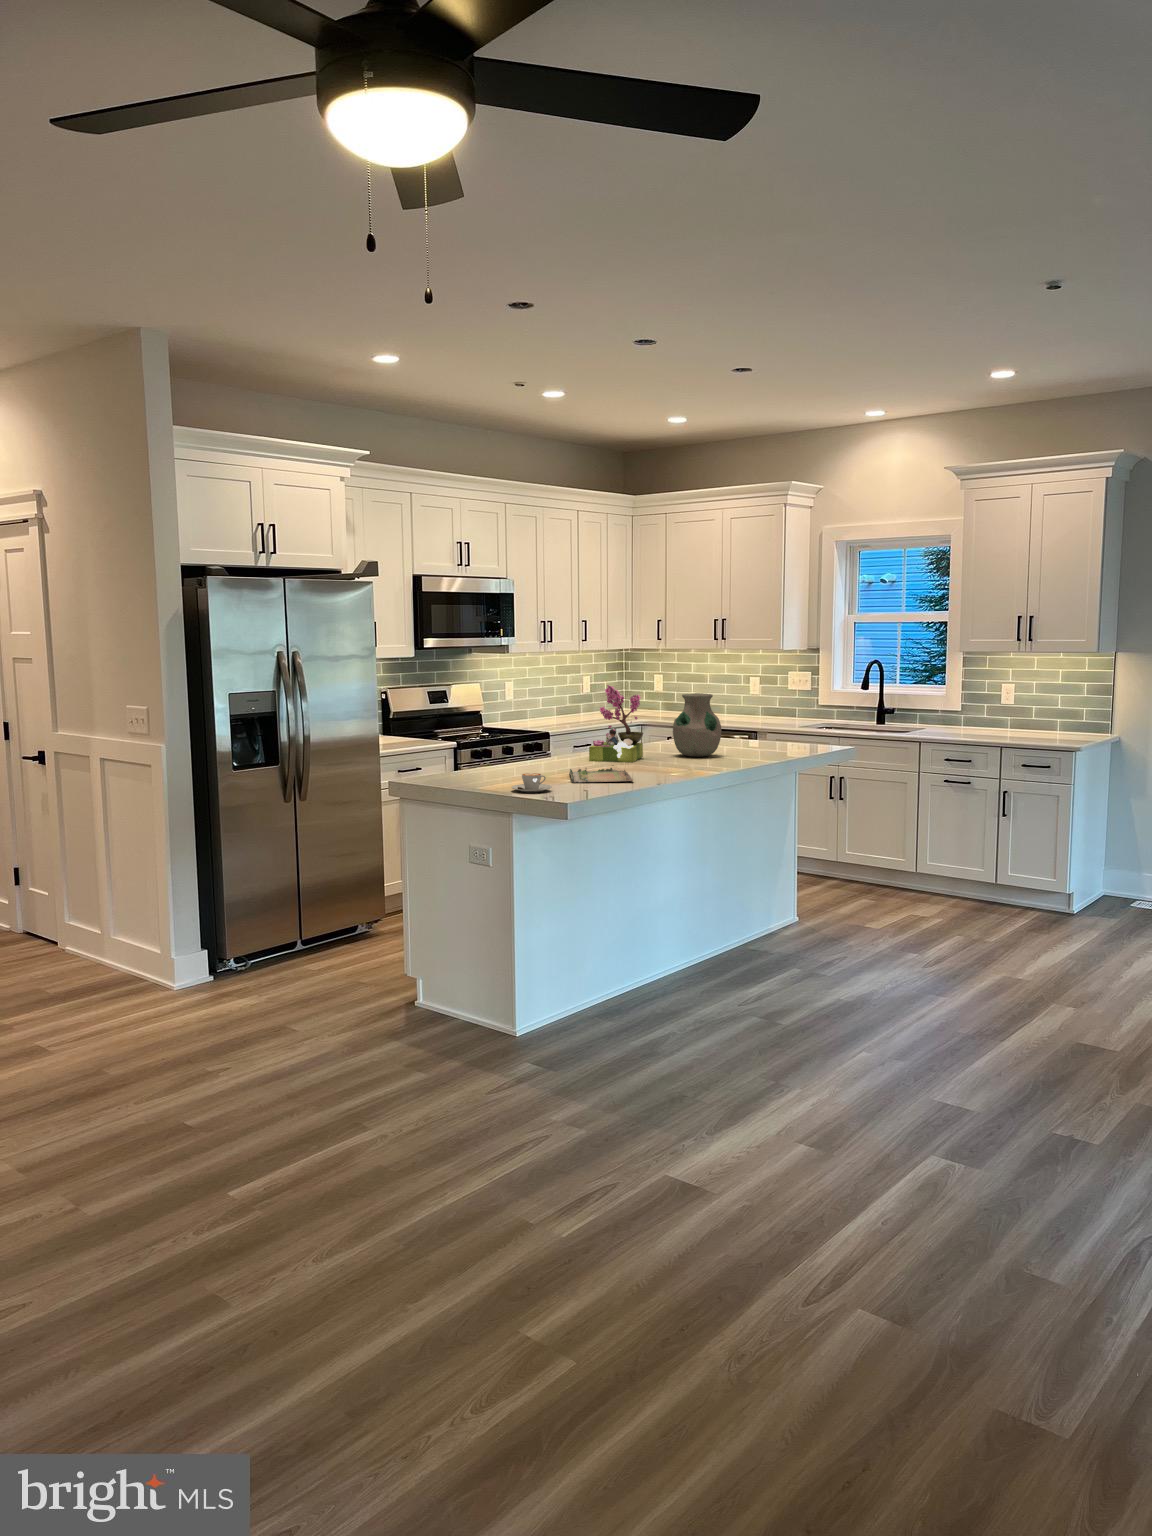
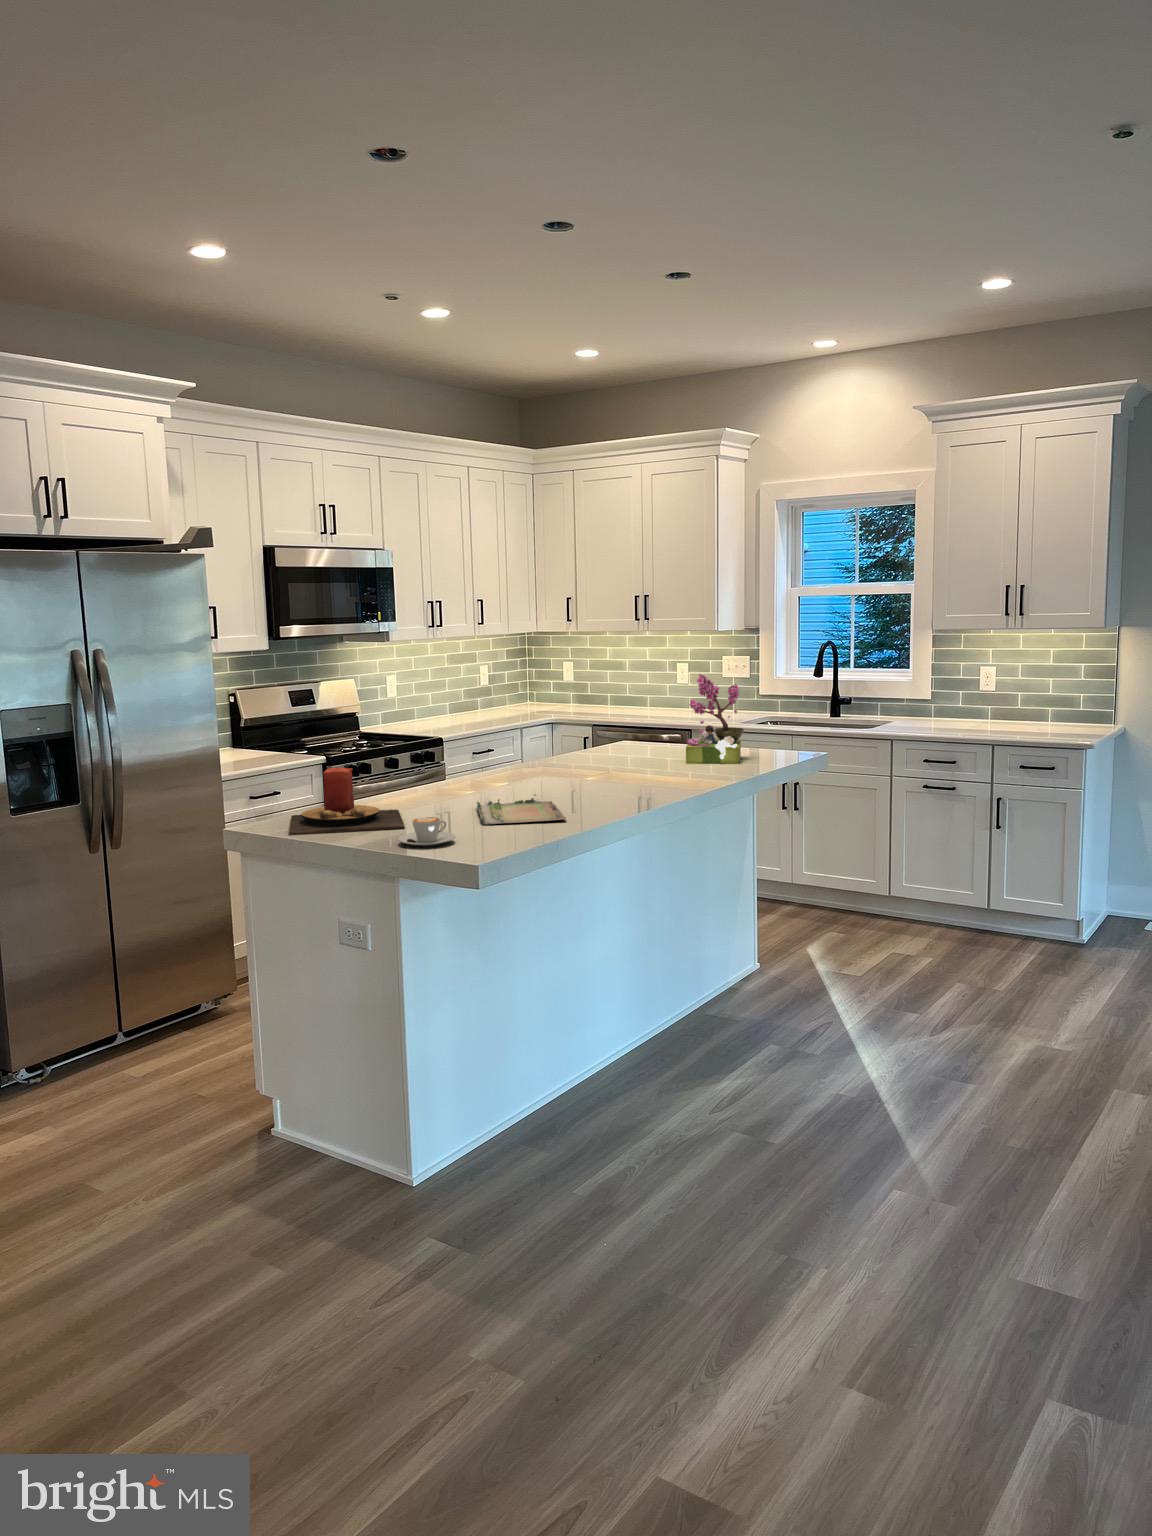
flower arrangement: present [589,685,643,762] -> present [686,674,744,764]
vase: present [673,693,721,757] -> none [605,691,667,773]
candle: none [435,739,516,785] -> present [289,767,405,835]

